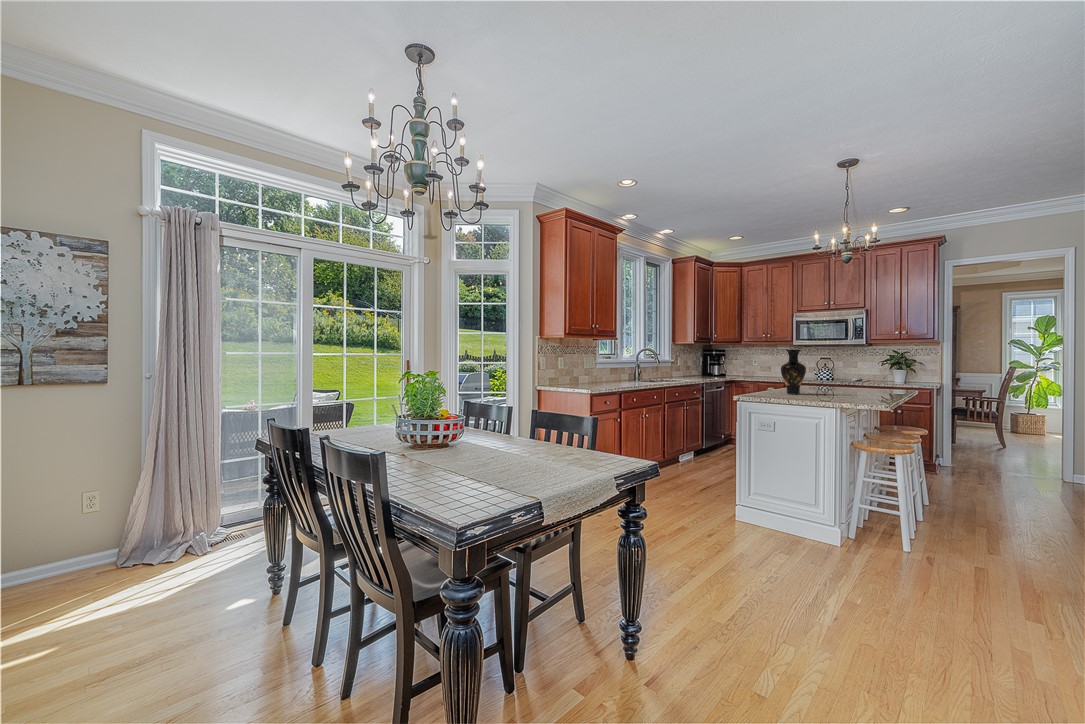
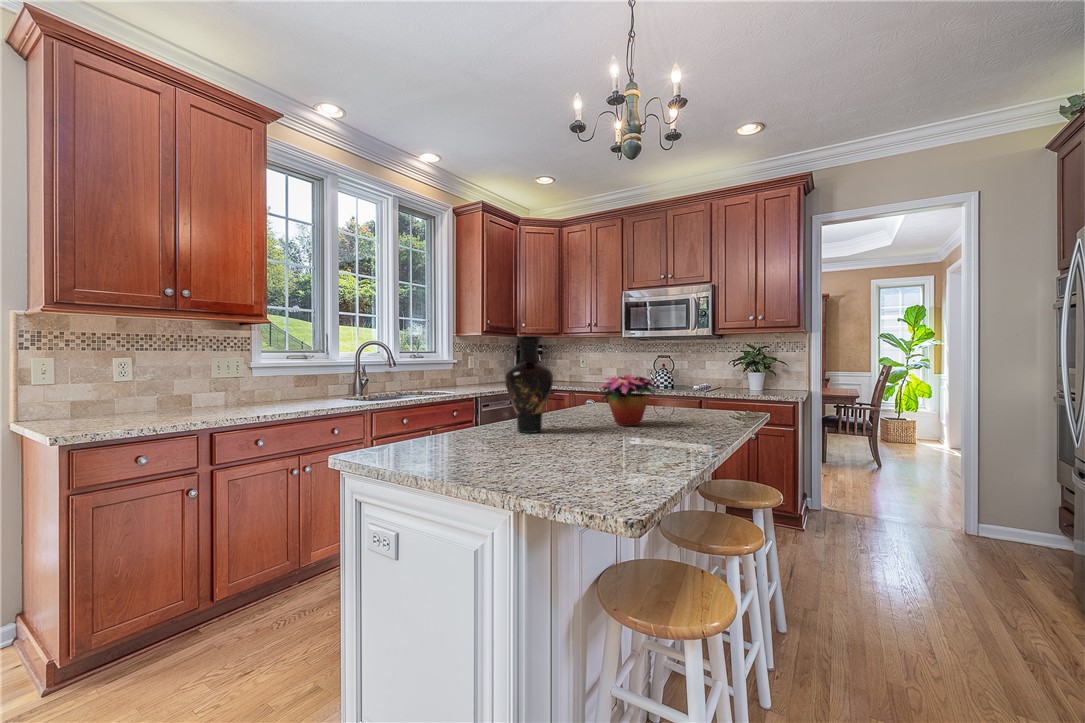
flower arrangement: none [816,368,862,394] -> present [599,374,660,426]

